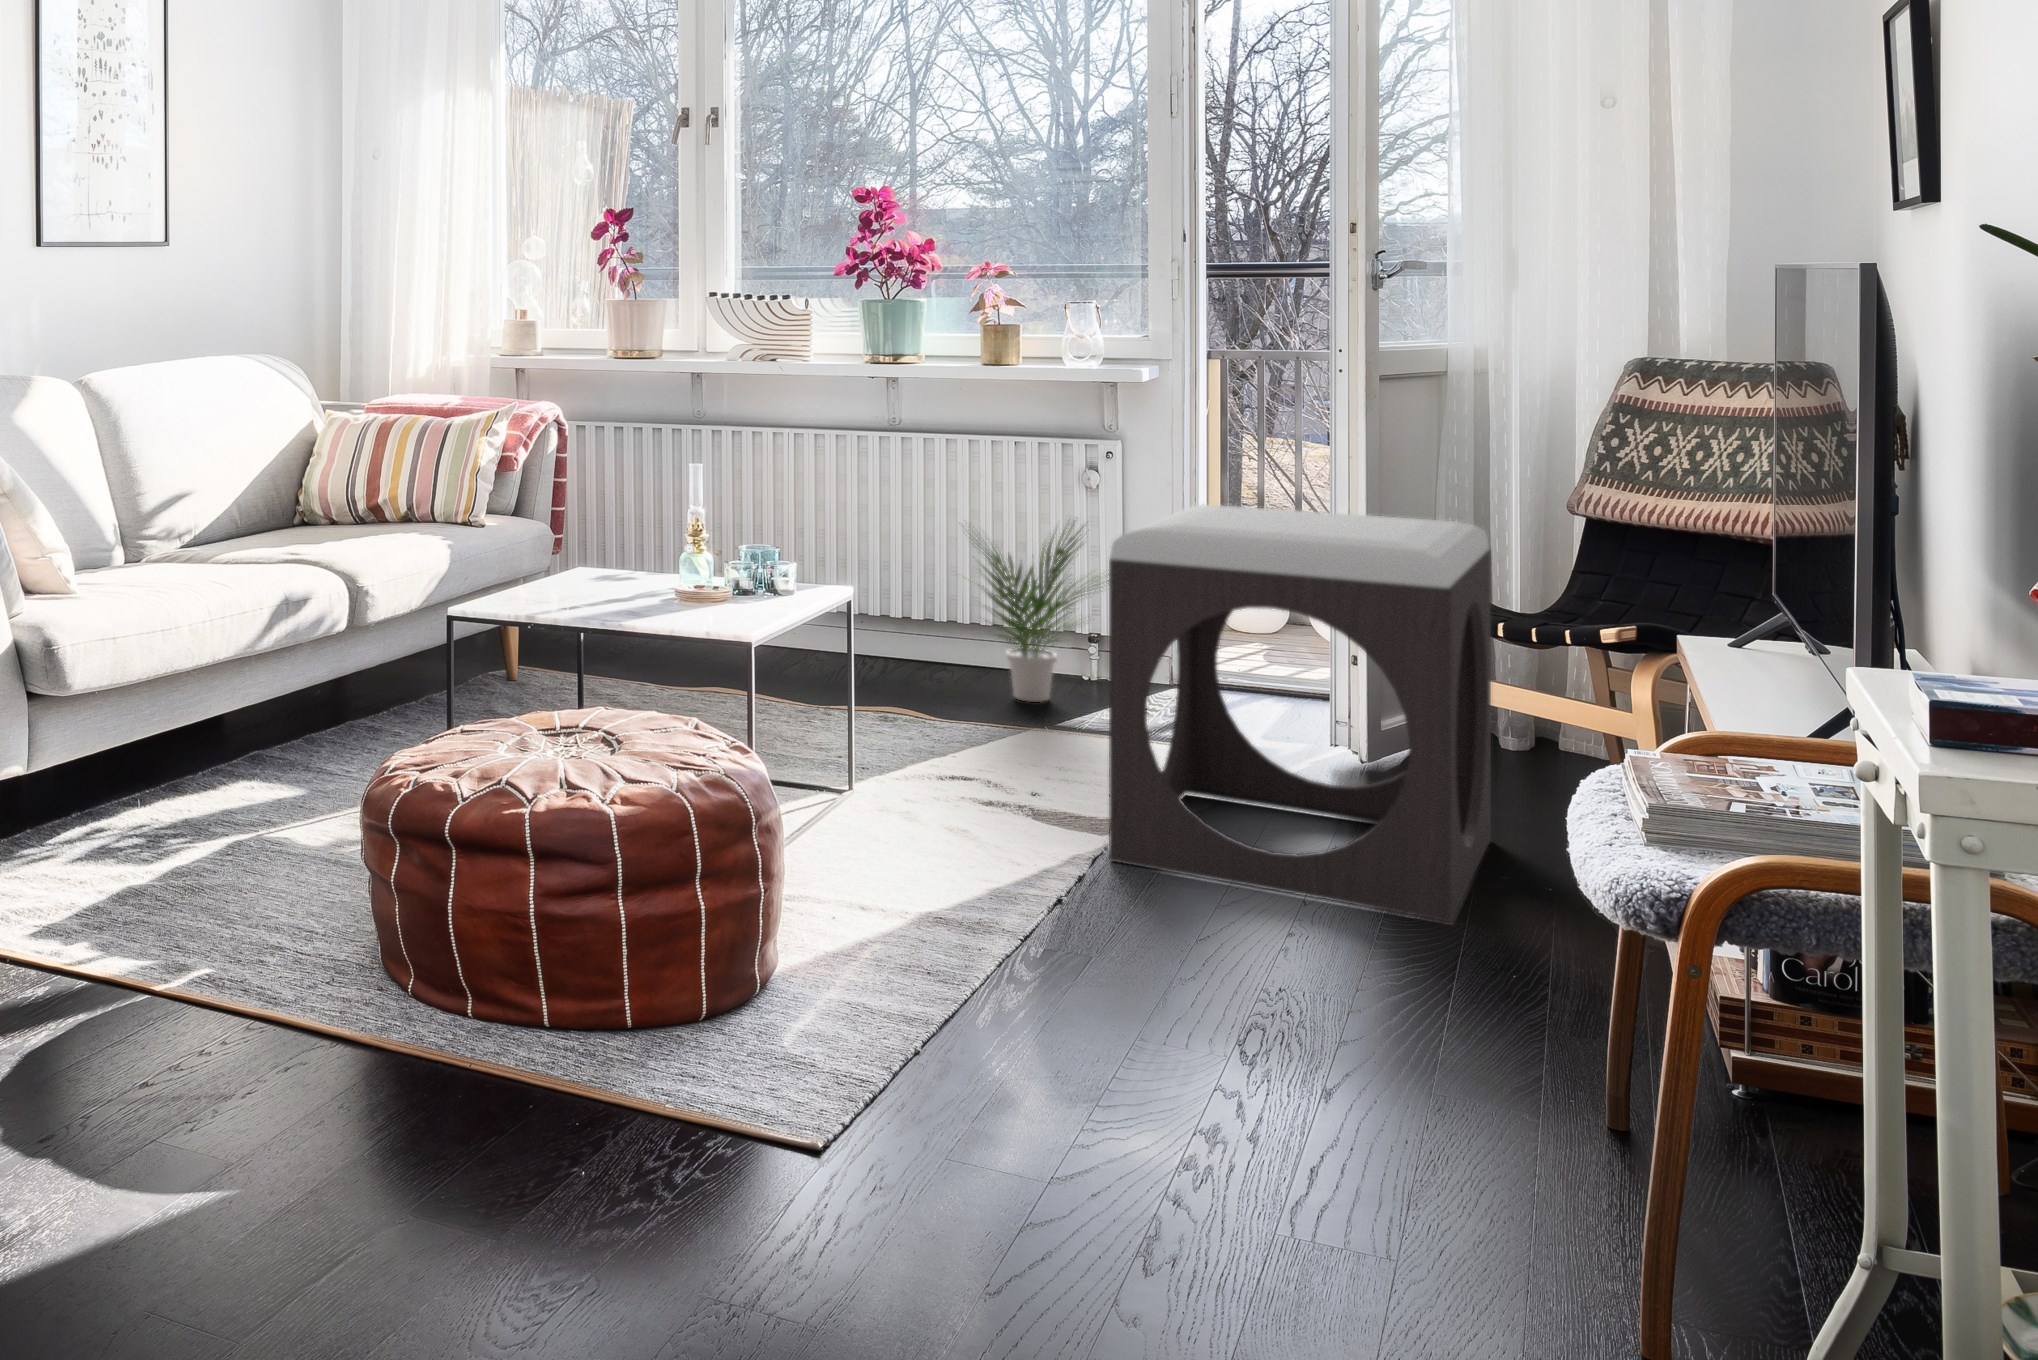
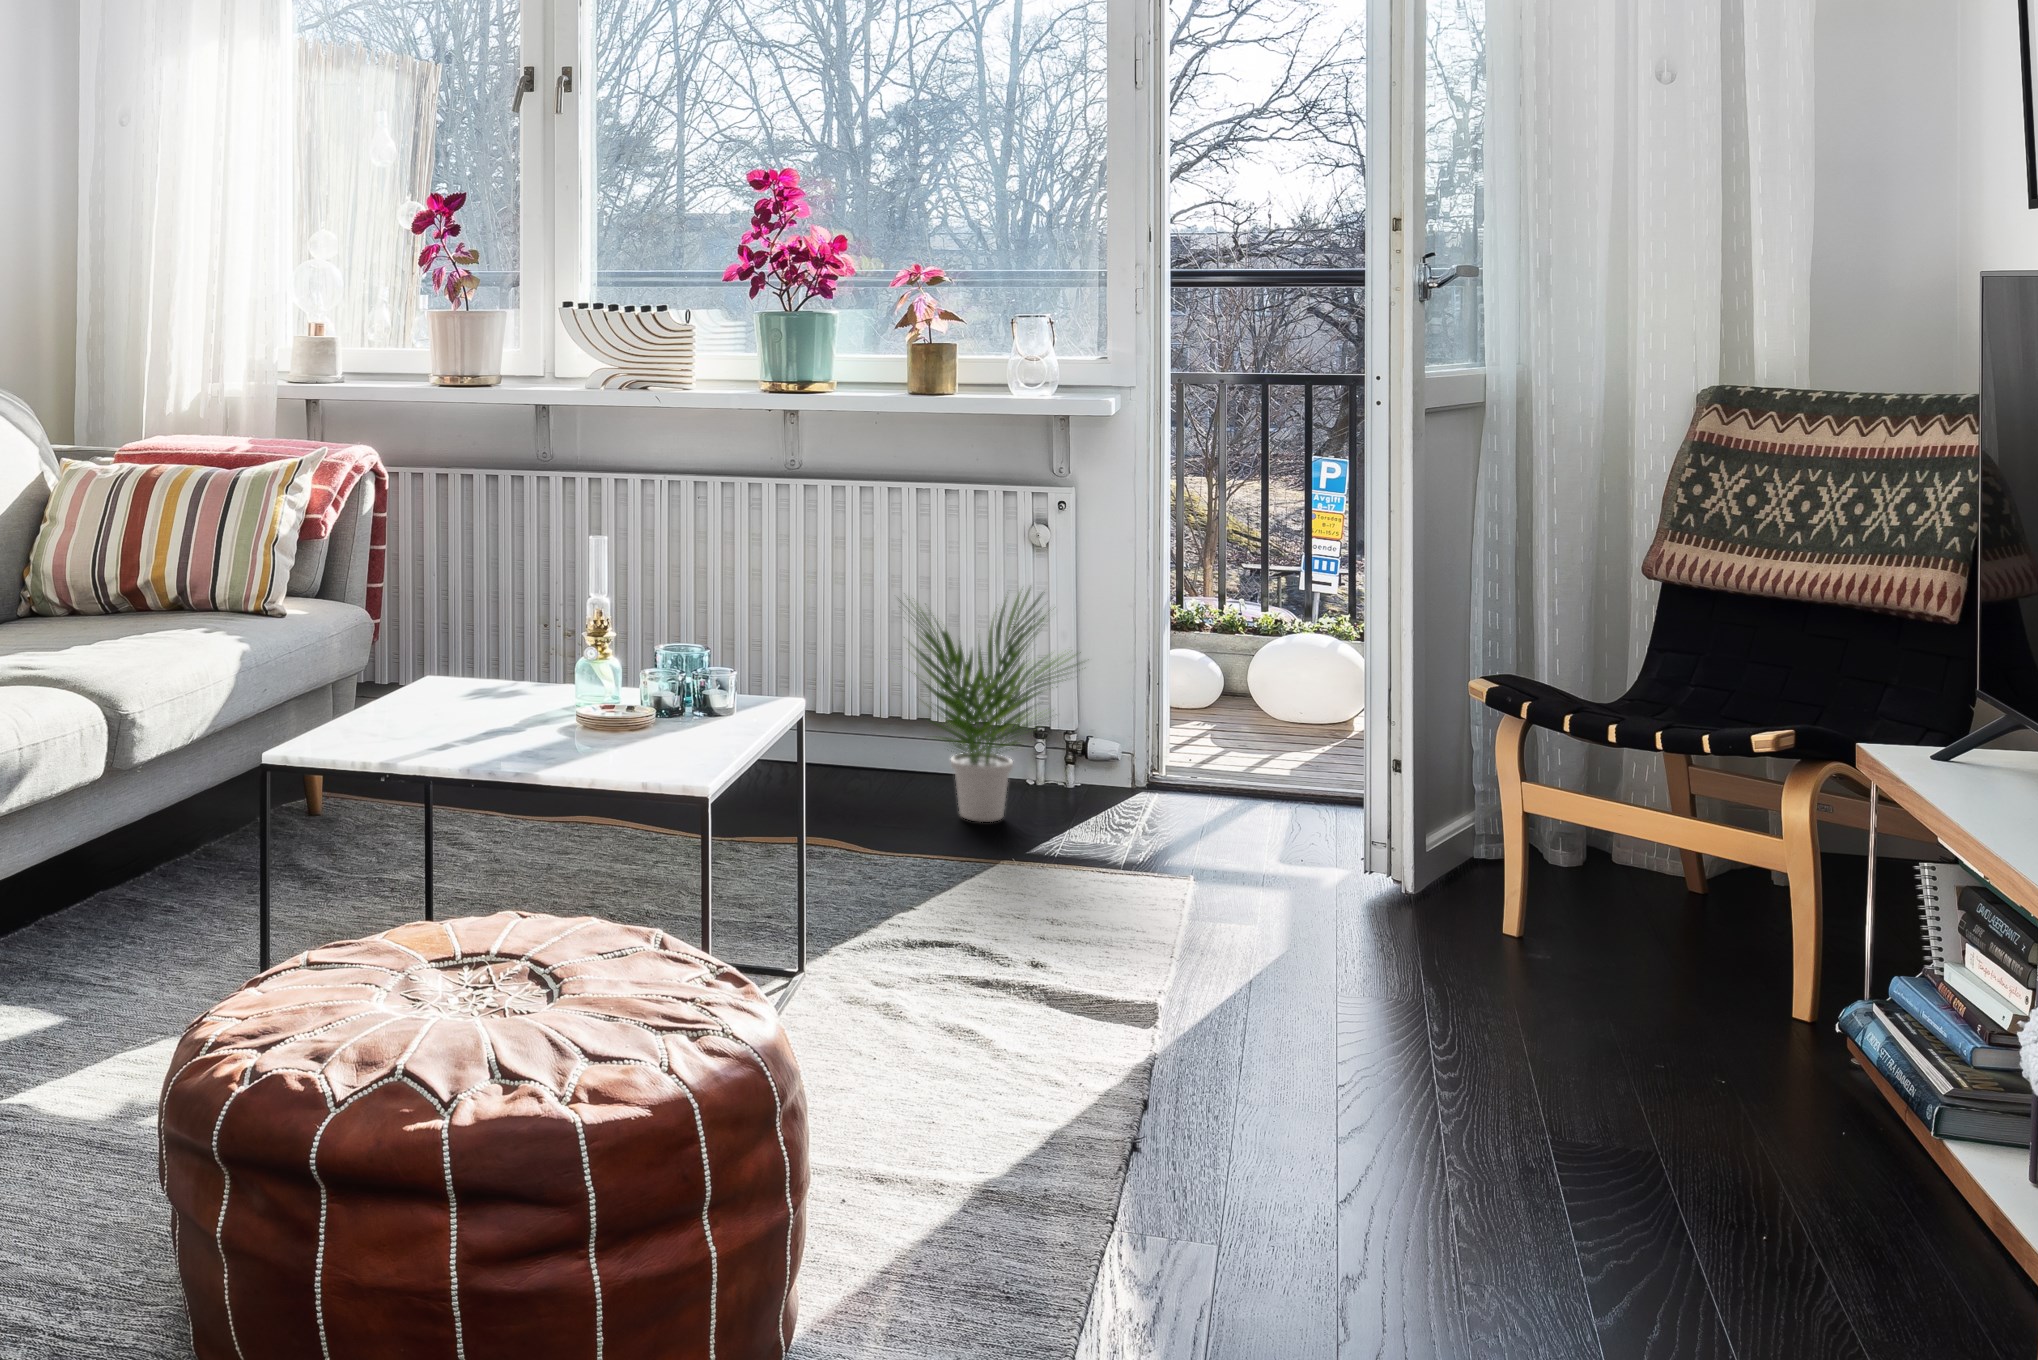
footstool: present [1109,504,1491,921] -> none [1183,578,1646,1142]

